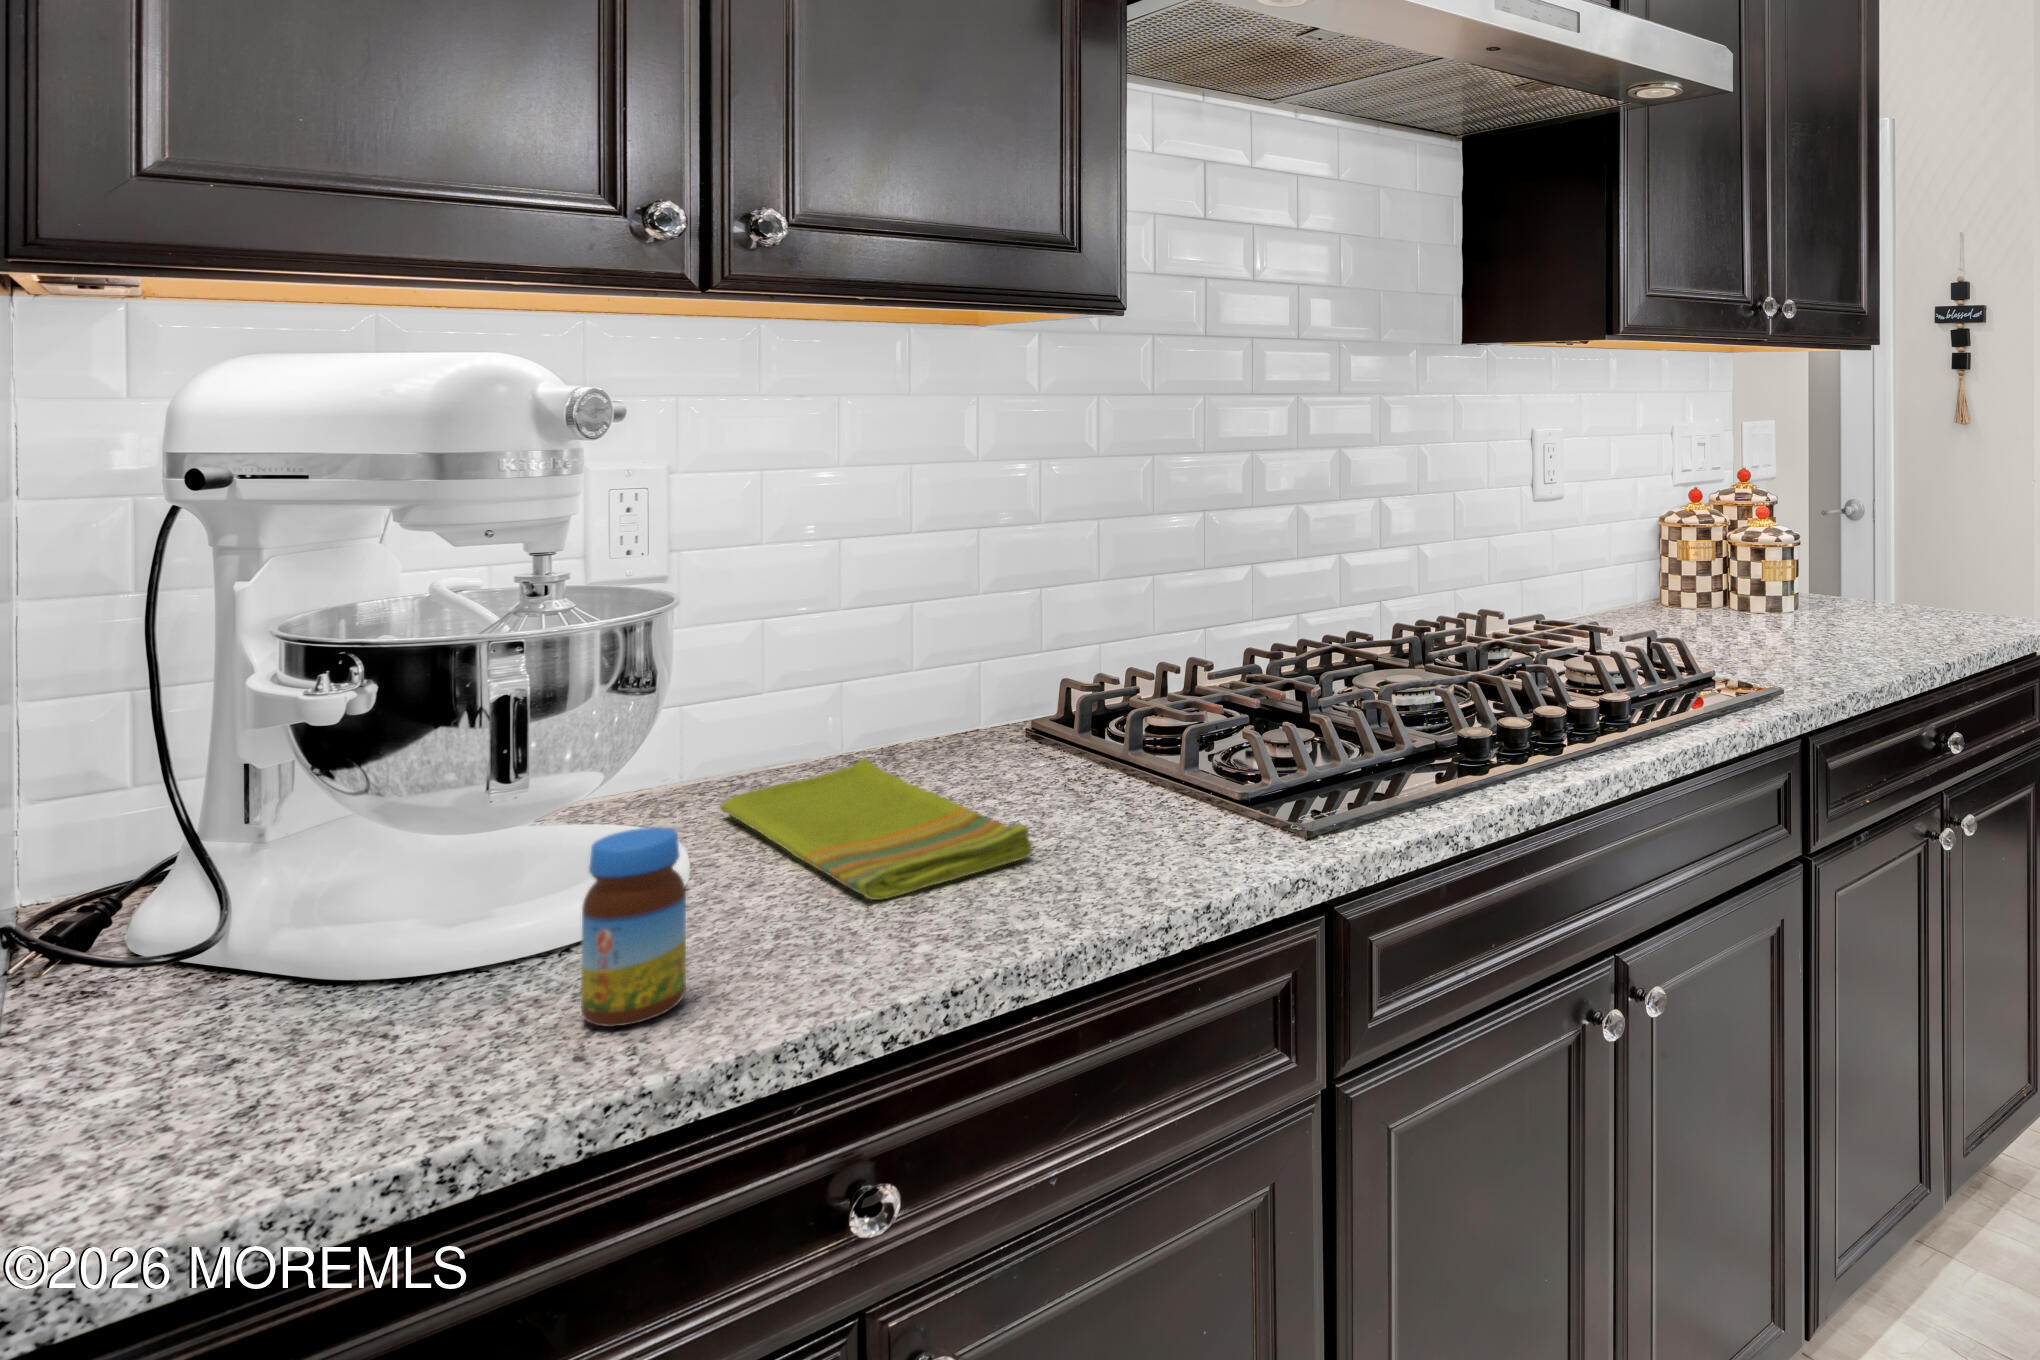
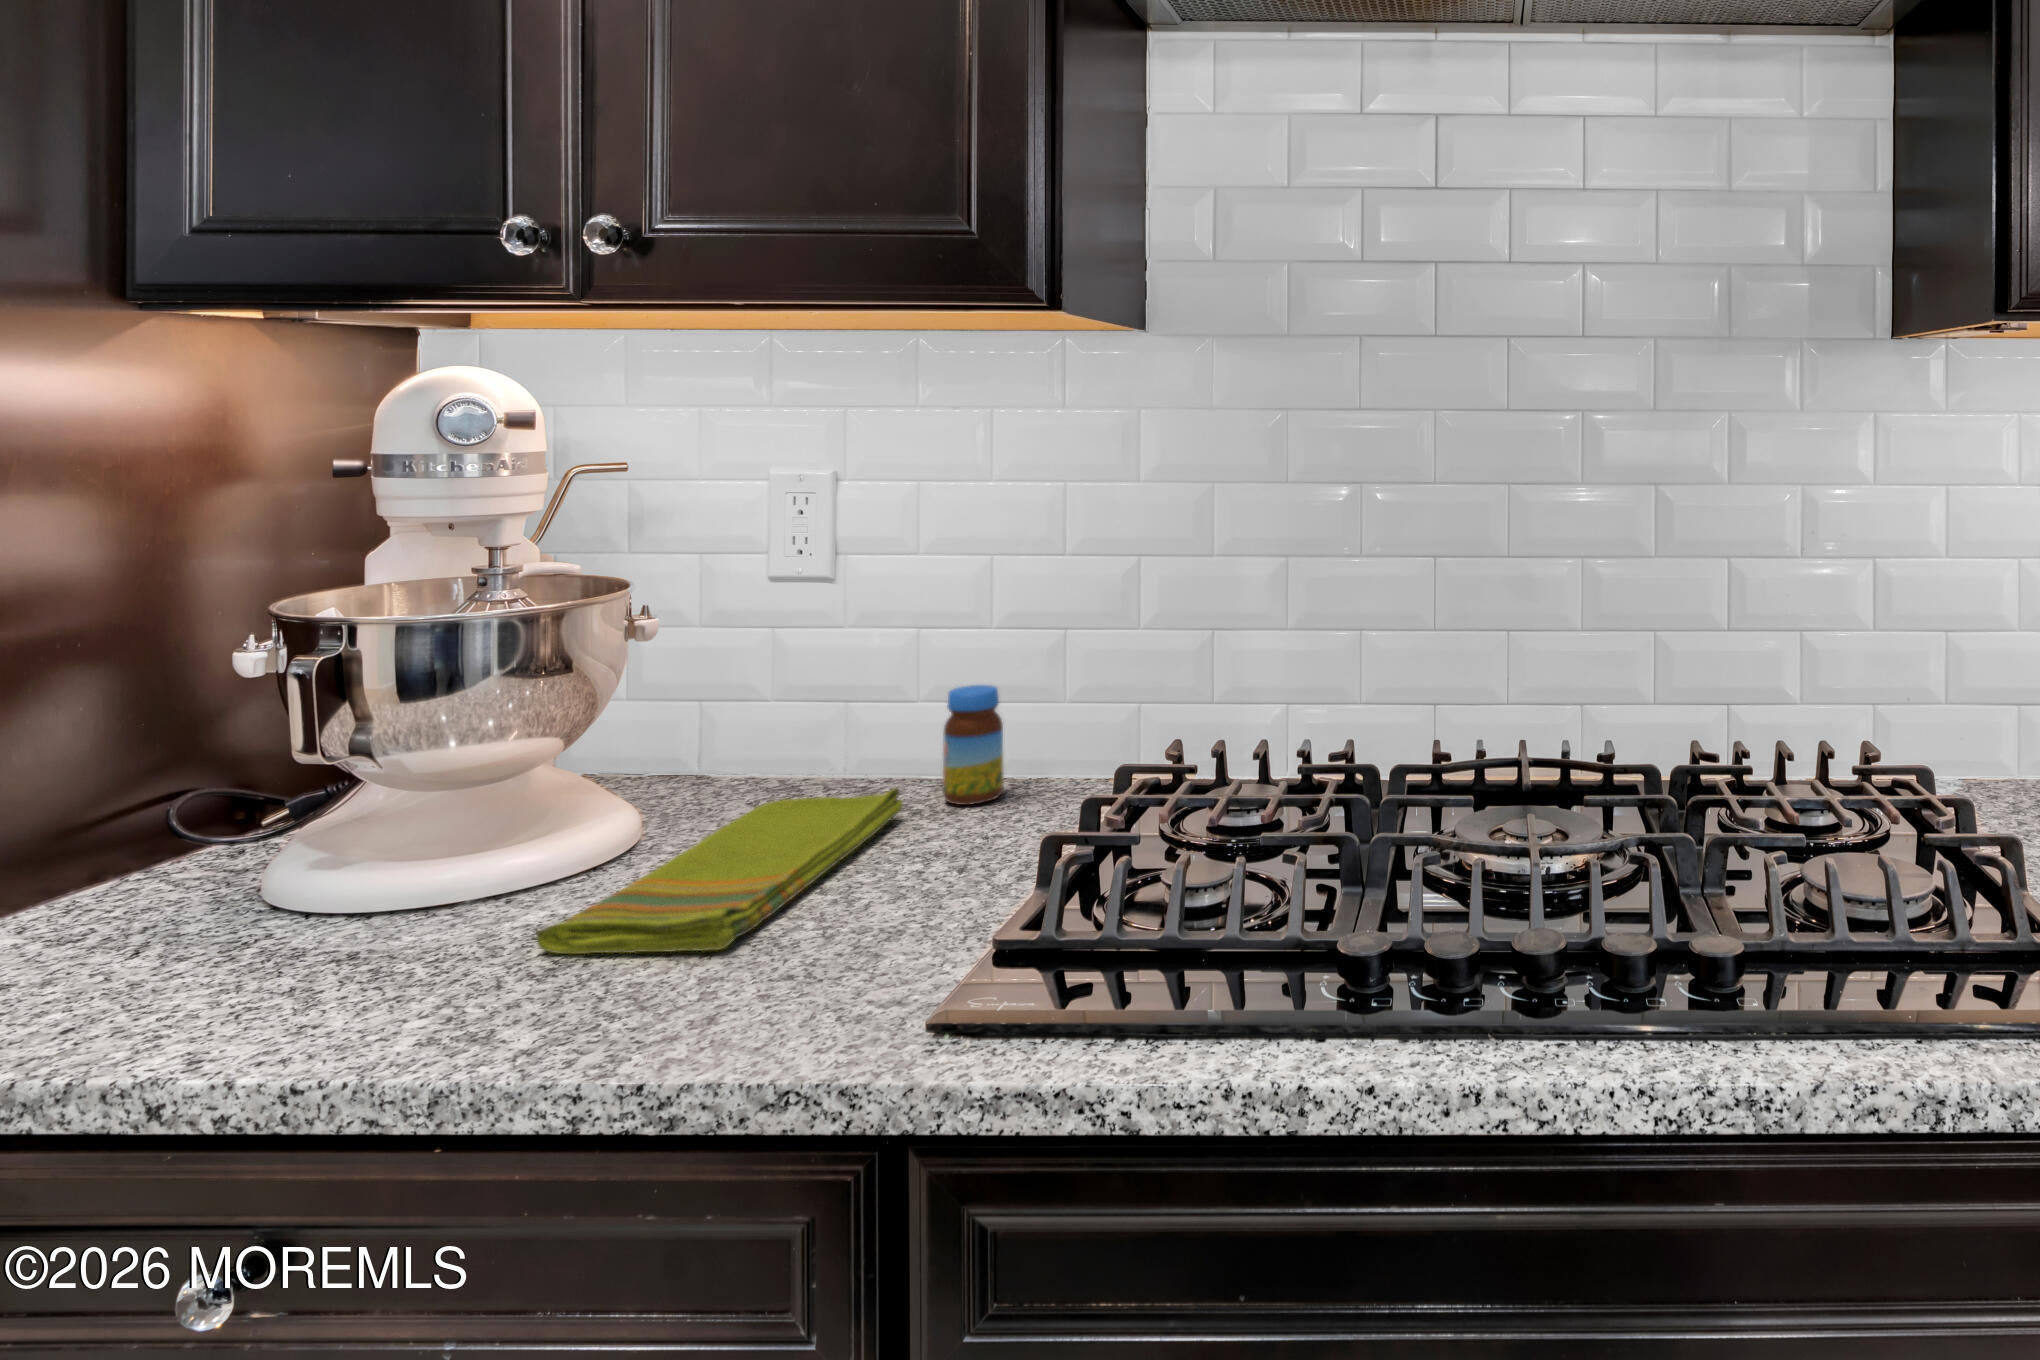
jar: present [581,827,686,1027] -> present [943,685,1004,805]

